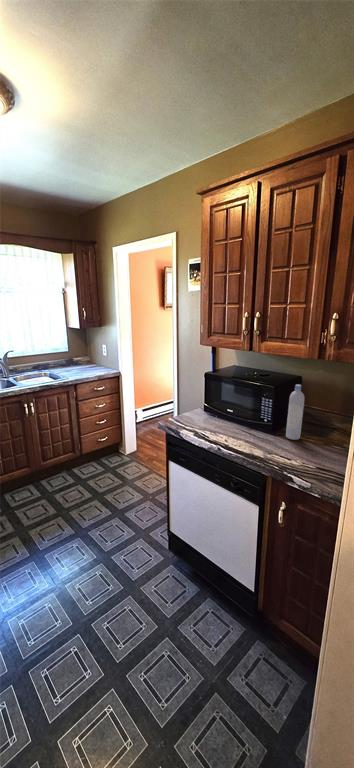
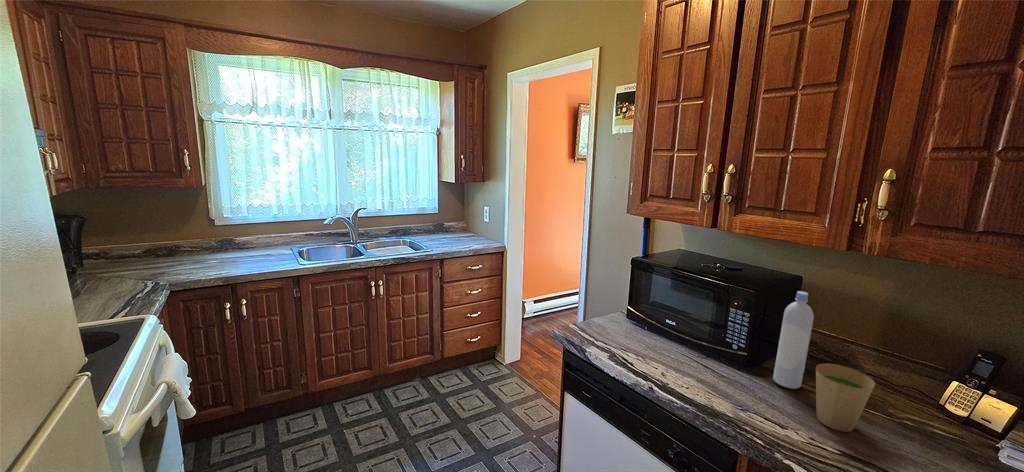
paper cup: none [305,423,333,458] -> present [816,363,875,432]

